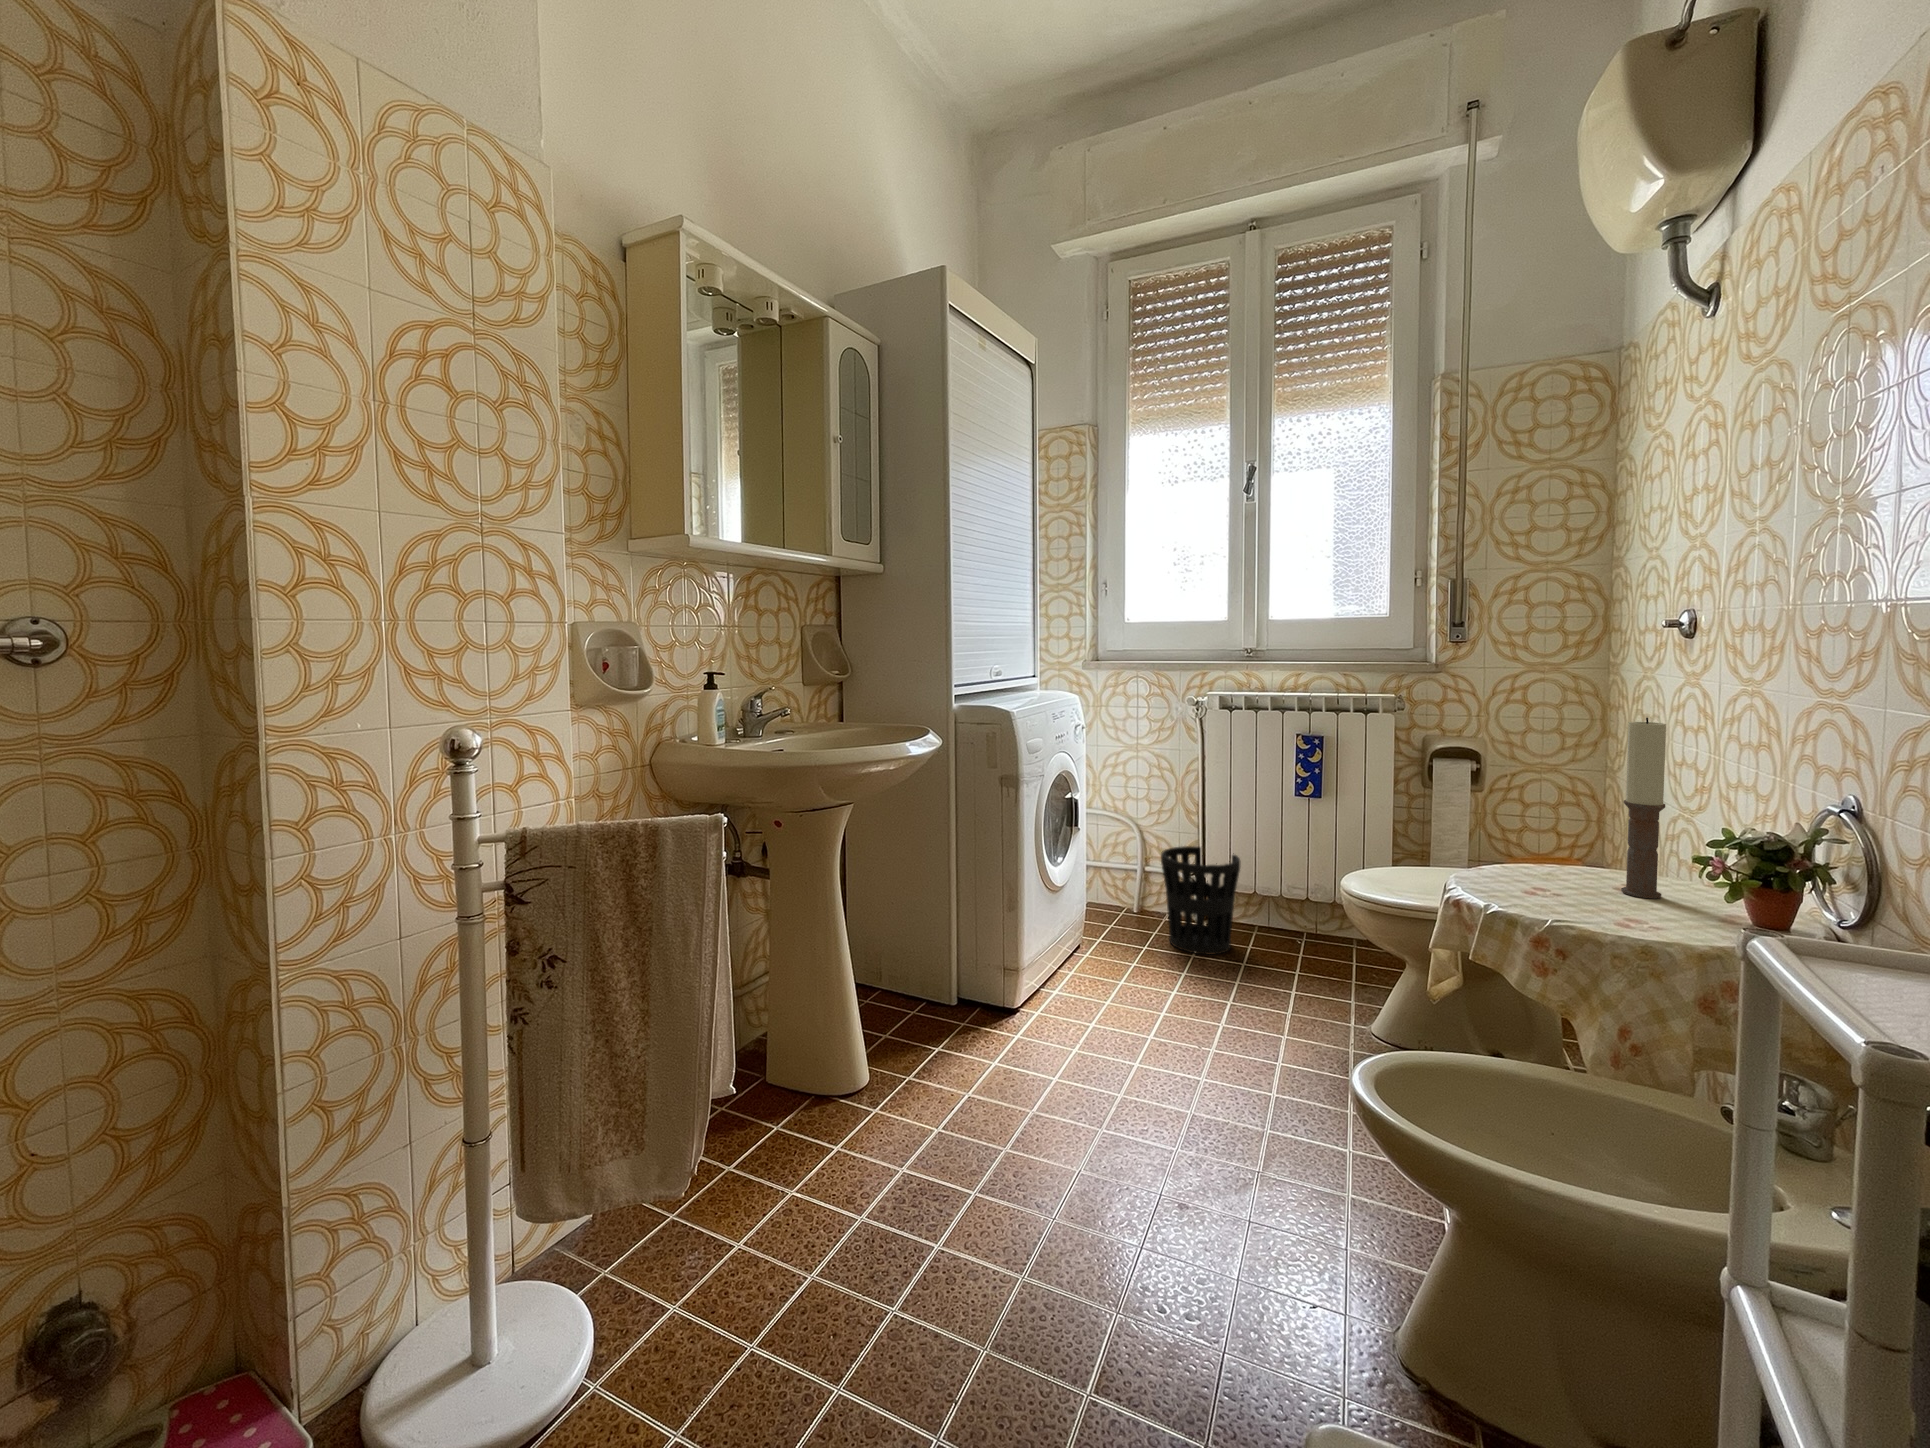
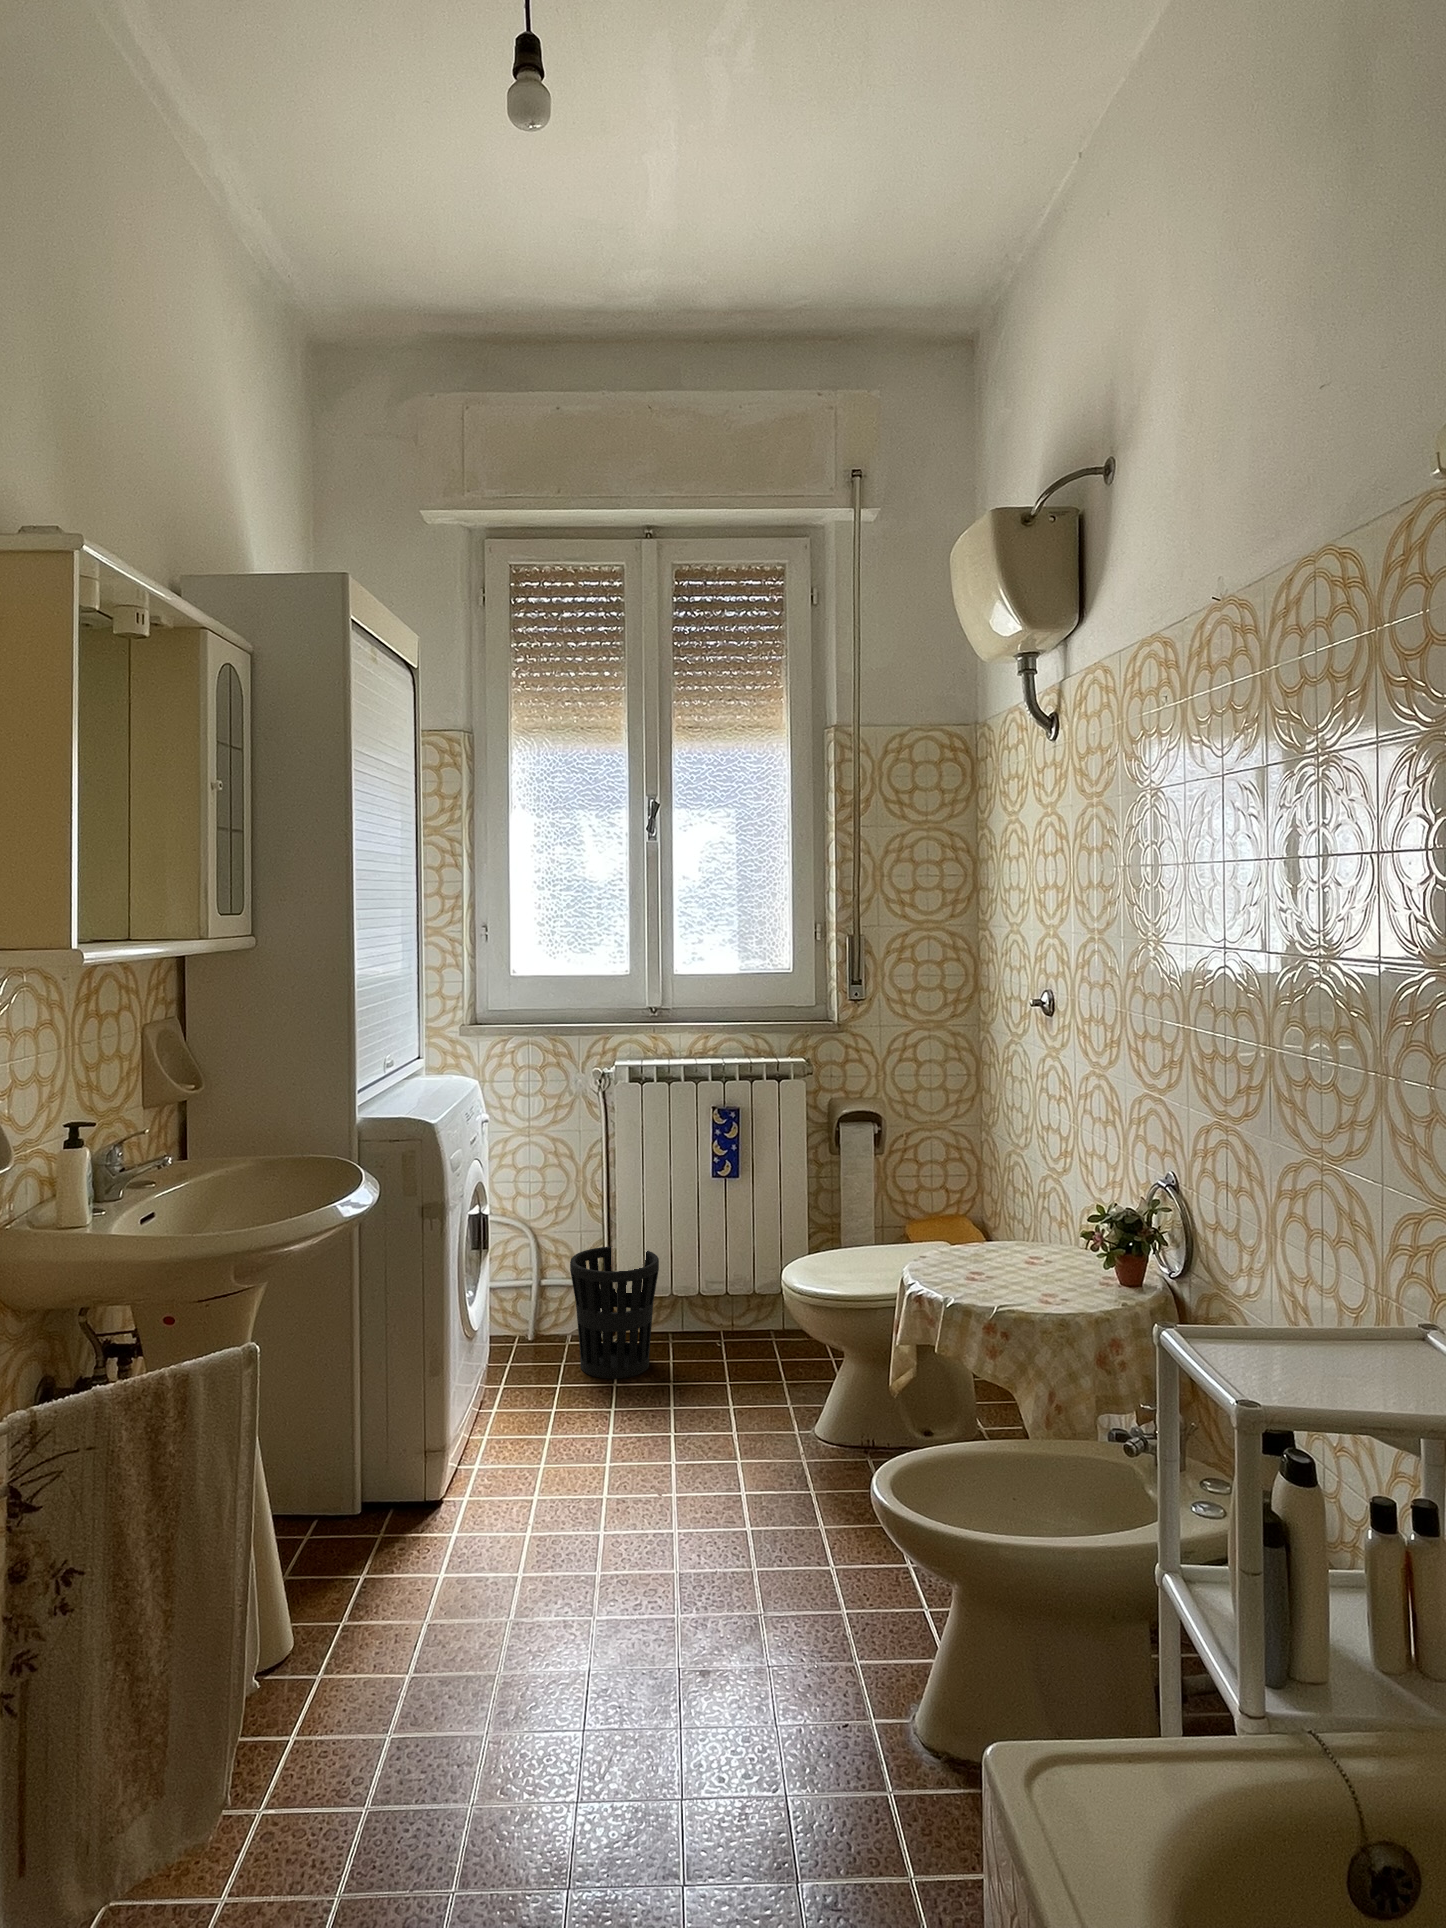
candle: present [1621,718,1666,899] -> none [1030,1108,1057,1265]

